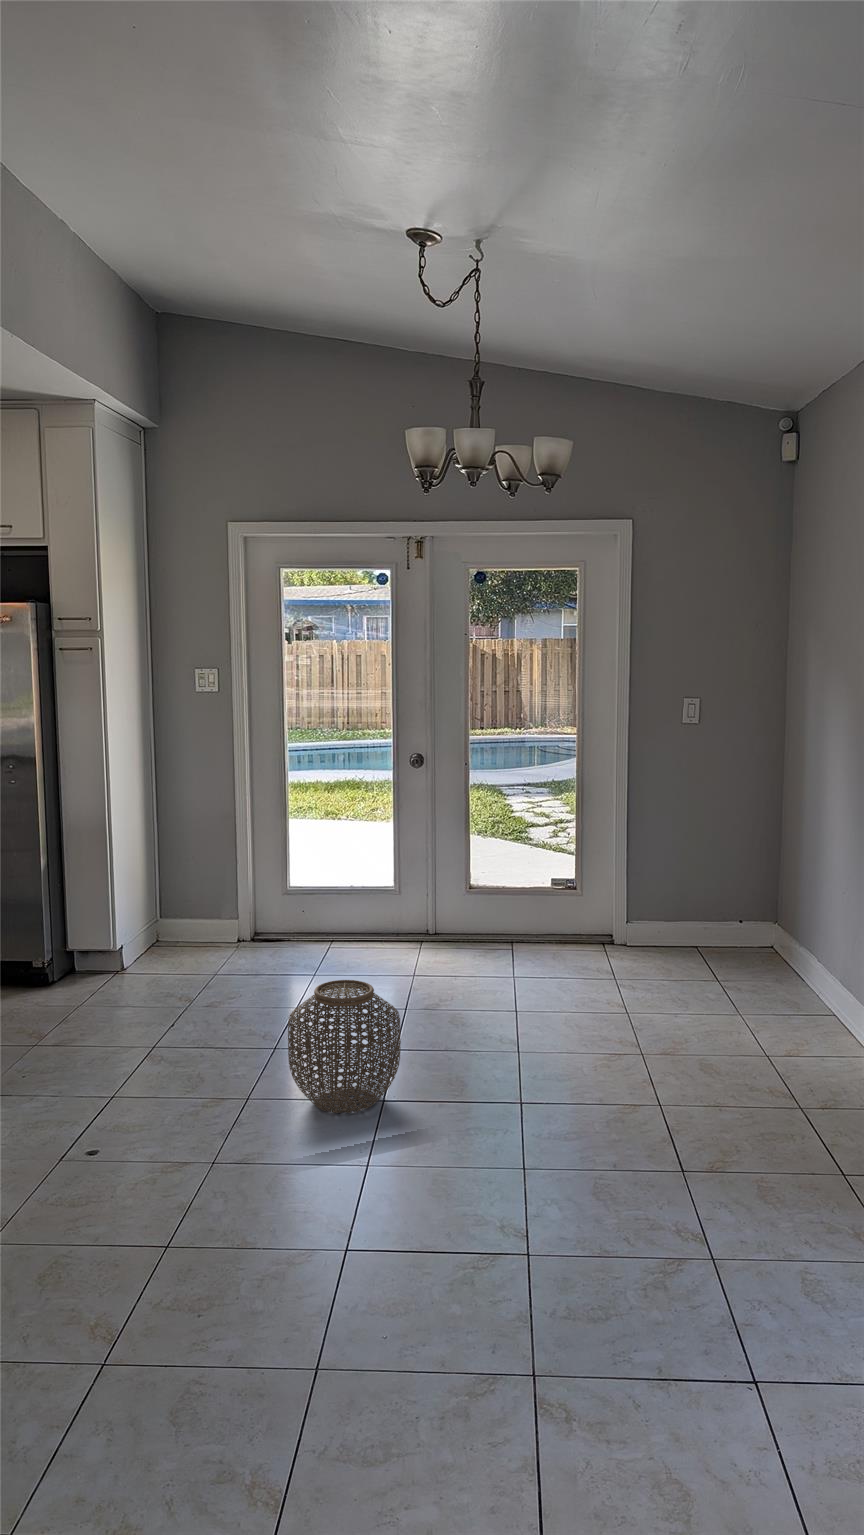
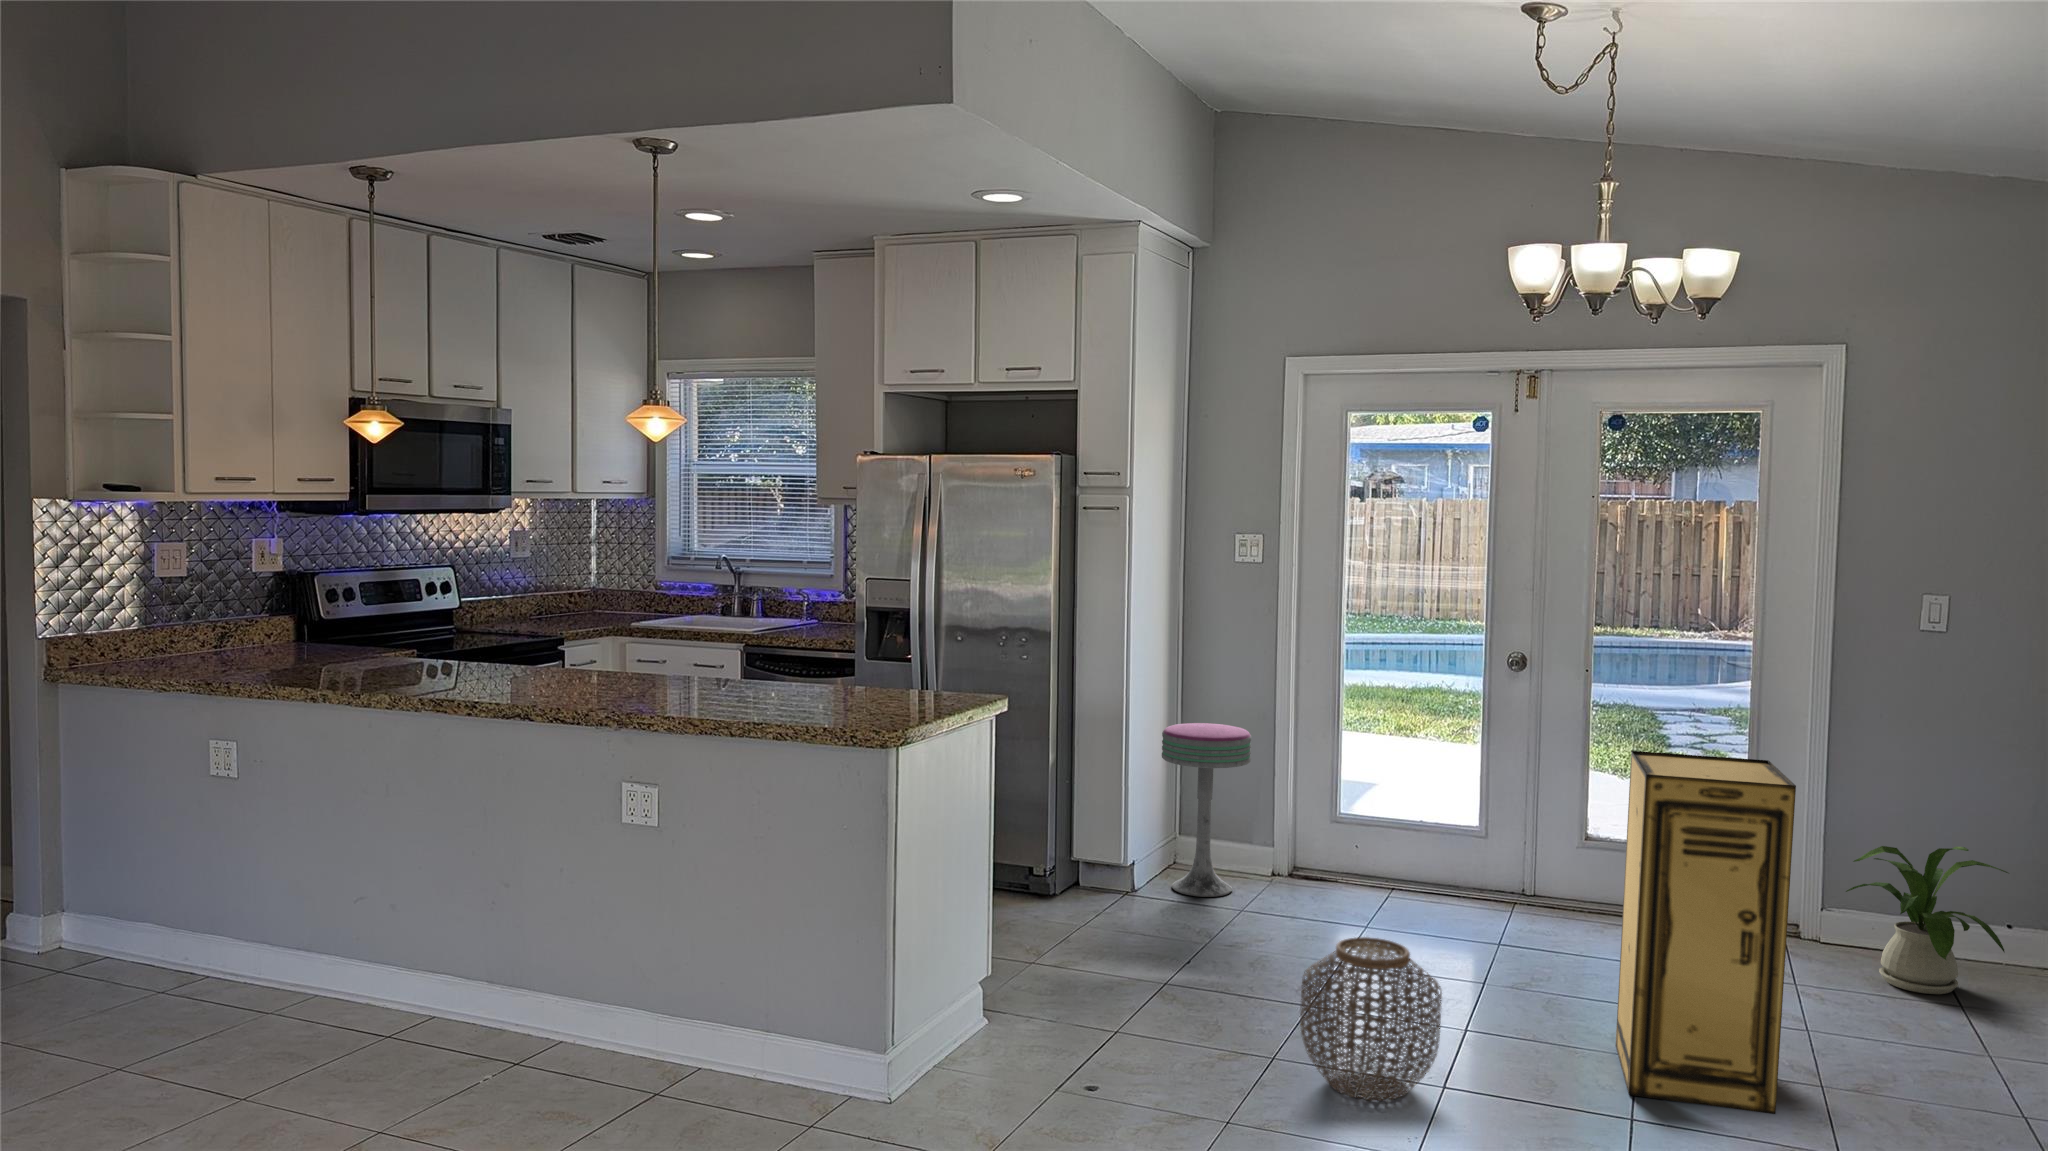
storage cabinet: none [513,810,636,1068] -> present [1616,751,1796,1114]
bar stool: none [140,825,214,964] -> present [1162,723,1252,897]
house plant: none [628,859,728,959] -> present [1846,846,2008,994]

